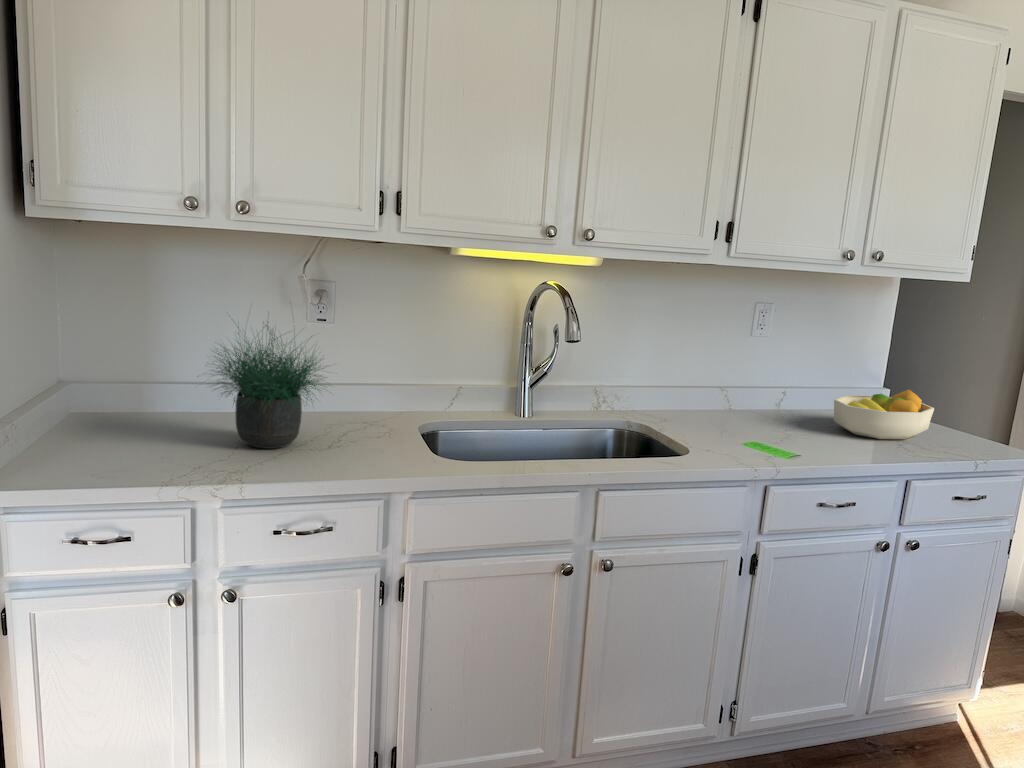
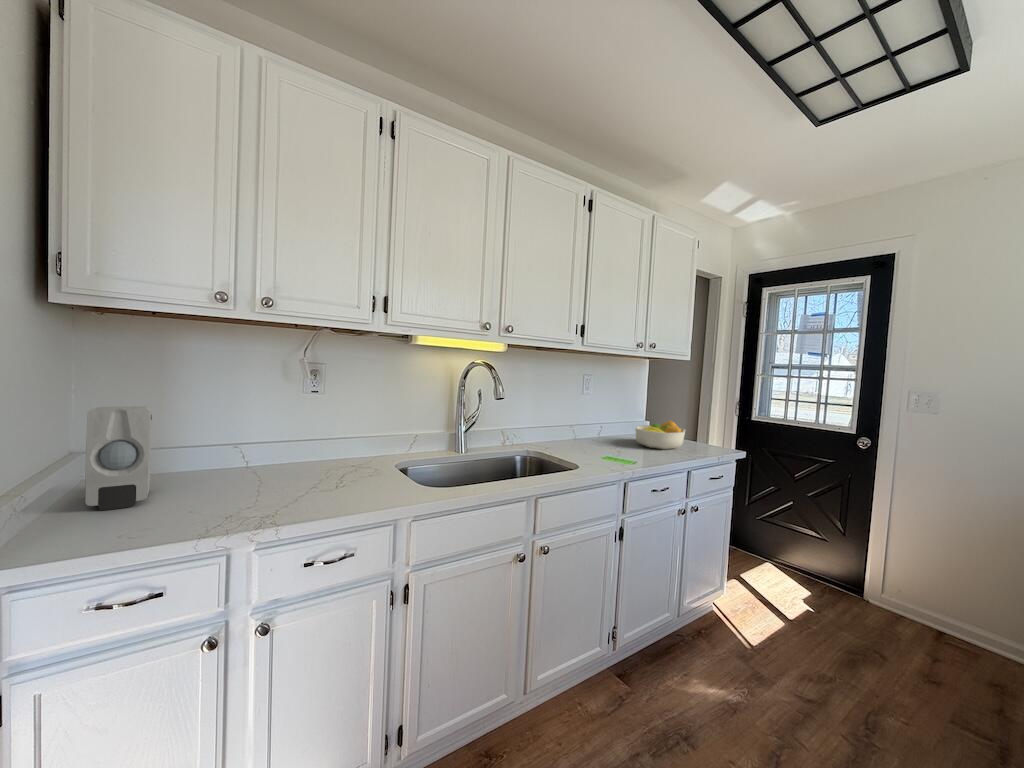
potted plant: present [216,322,323,449] -> none [215,373,350,493]
soap dispenser: none [62,333,124,447] -> present [85,406,152,510]

